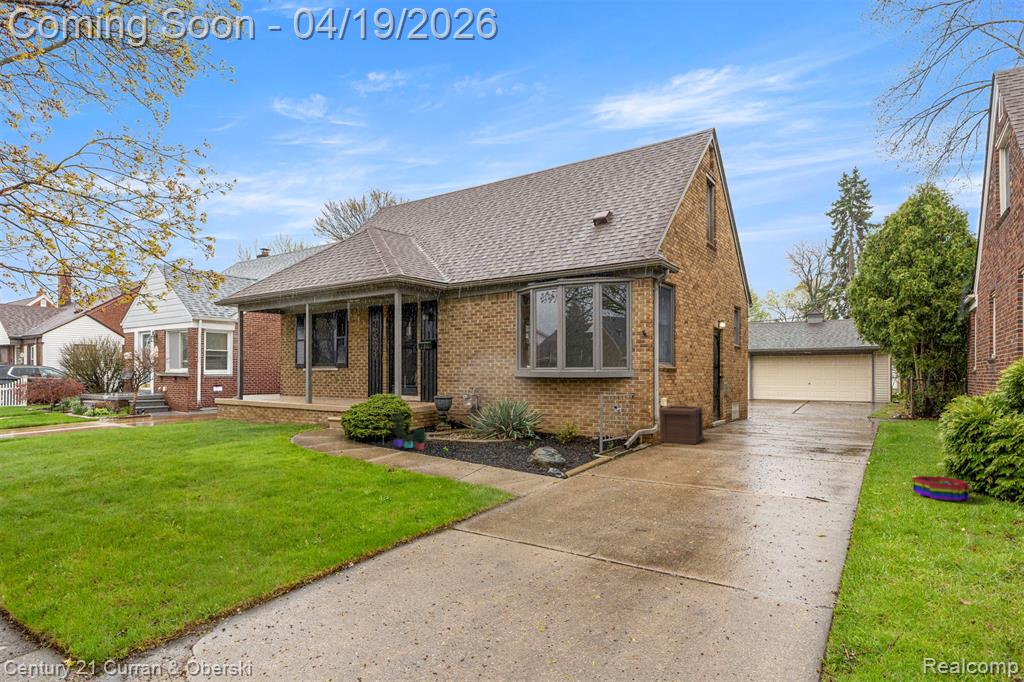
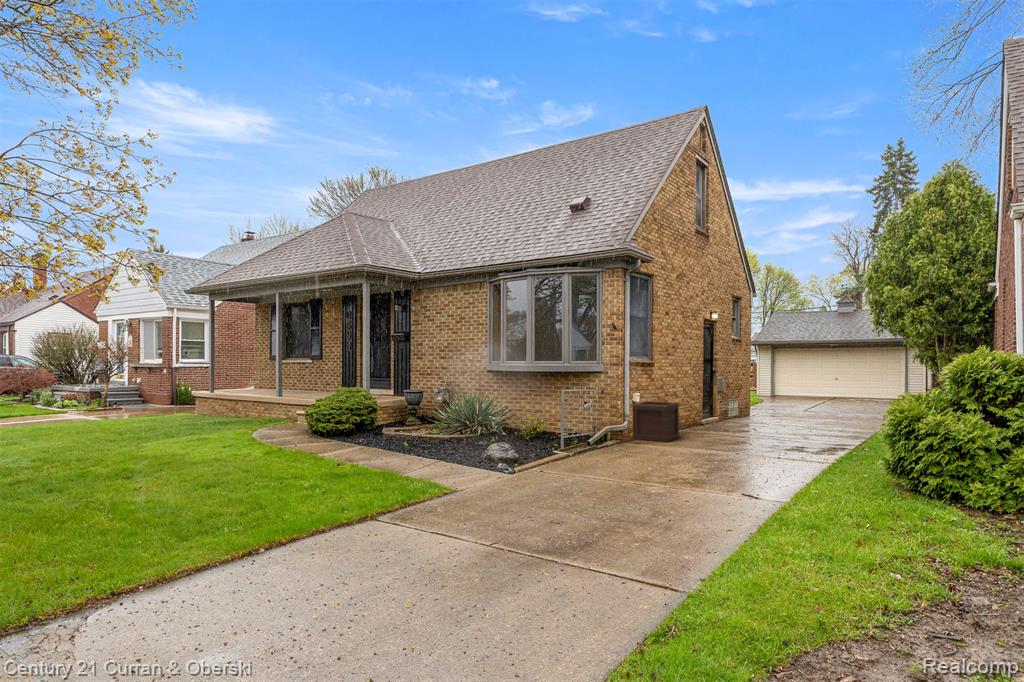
potted plant: present [393,412,426,450] -> none [353,405,387,445]
storage bin: present [913,476,969,501] -> none [863,476,916,501]

